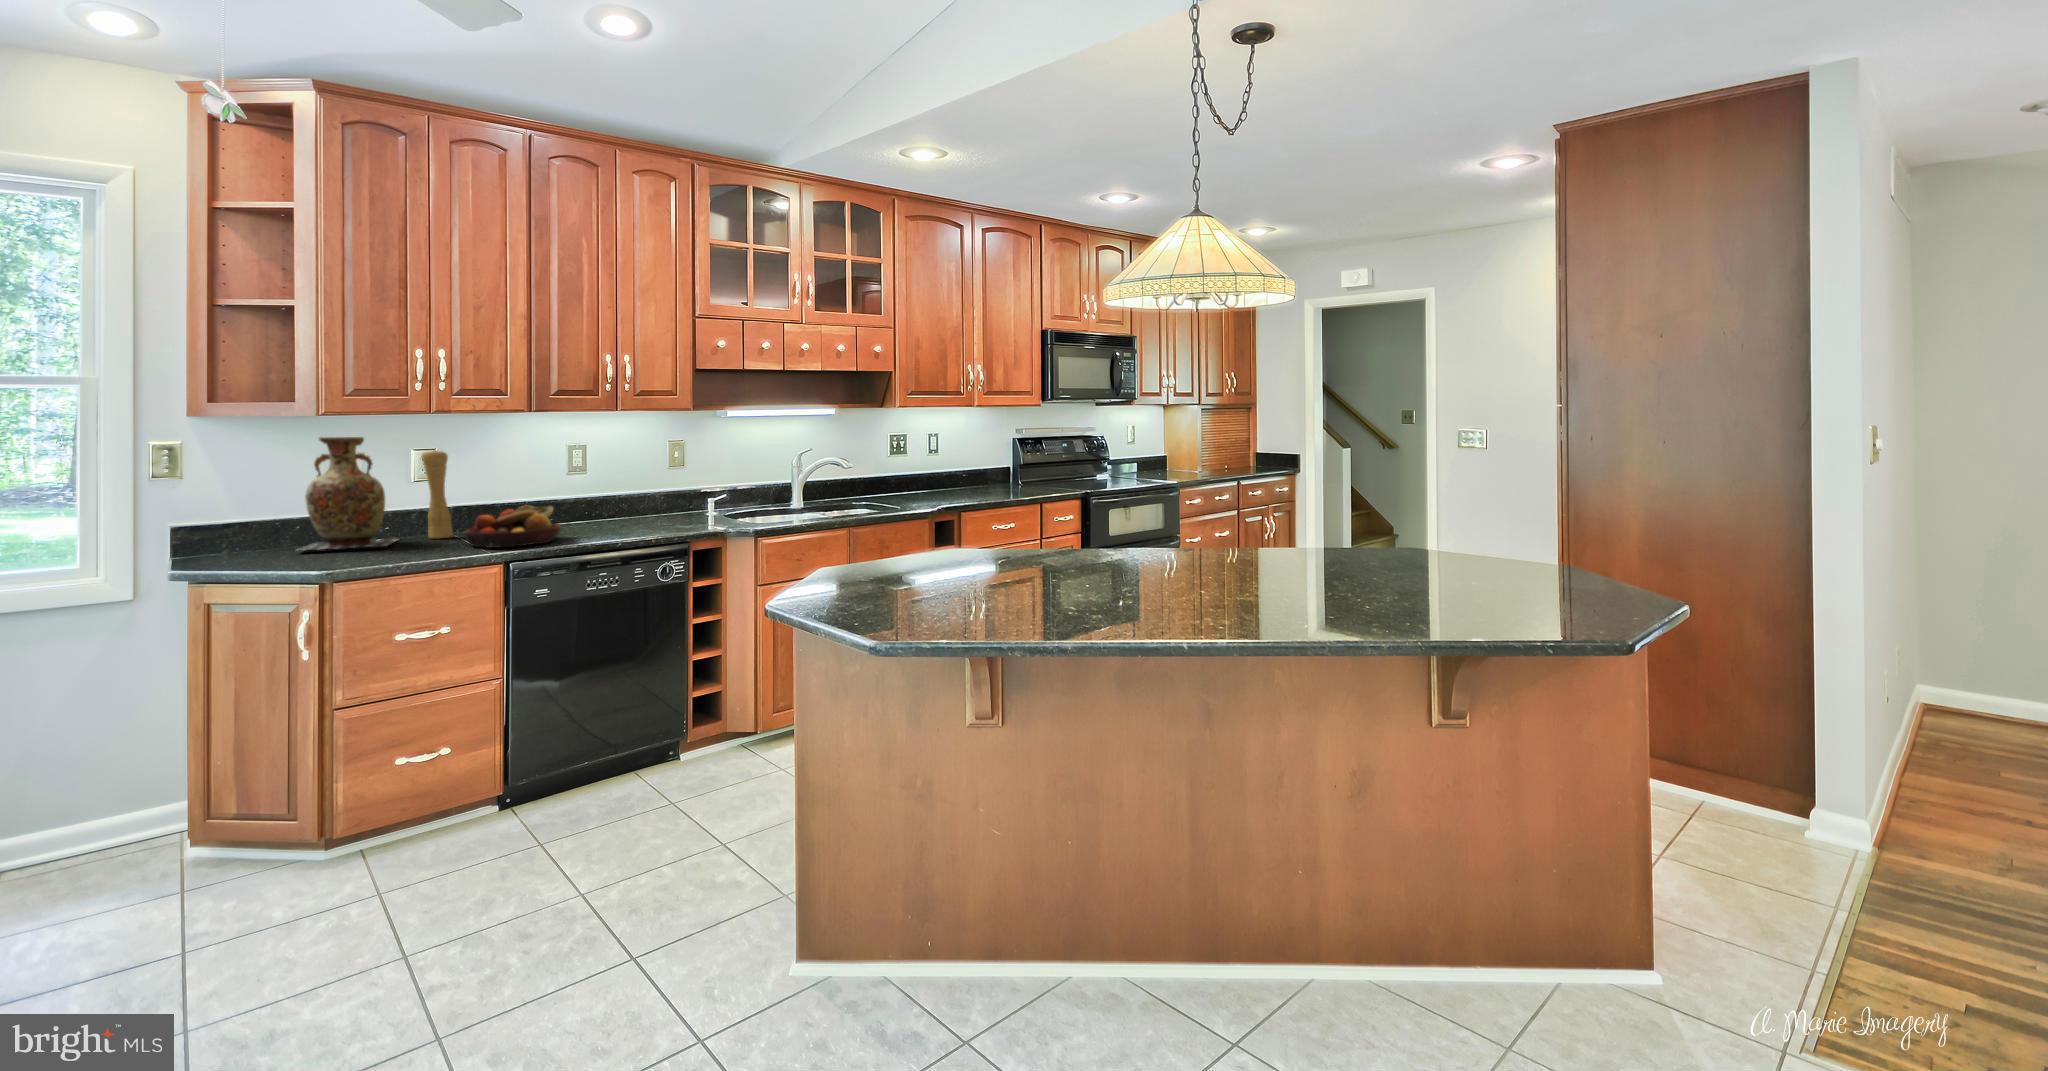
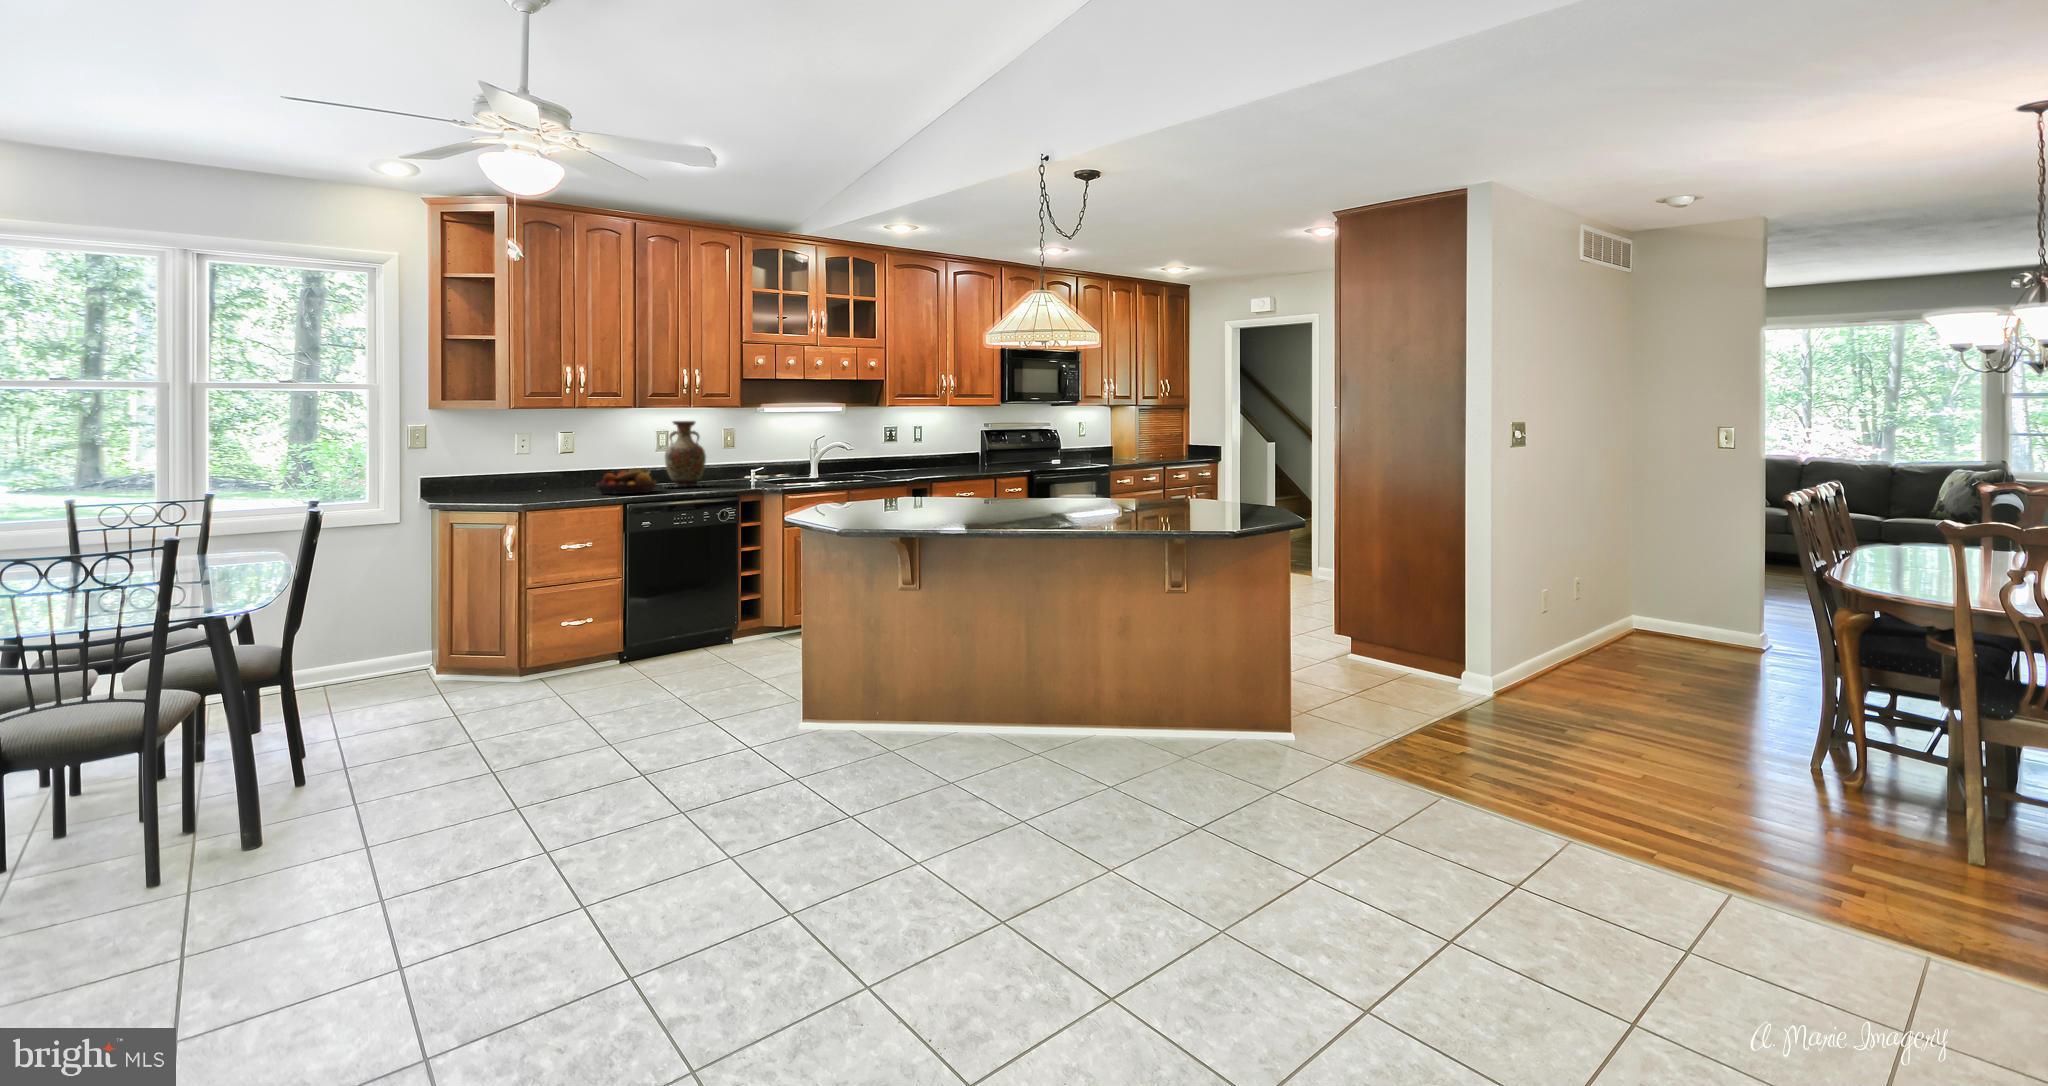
vase: present [297,437,398,551] -> present [665,421,706,486]
pepper mill: present [422,450,453,538] -> none [566,432,584,491]

